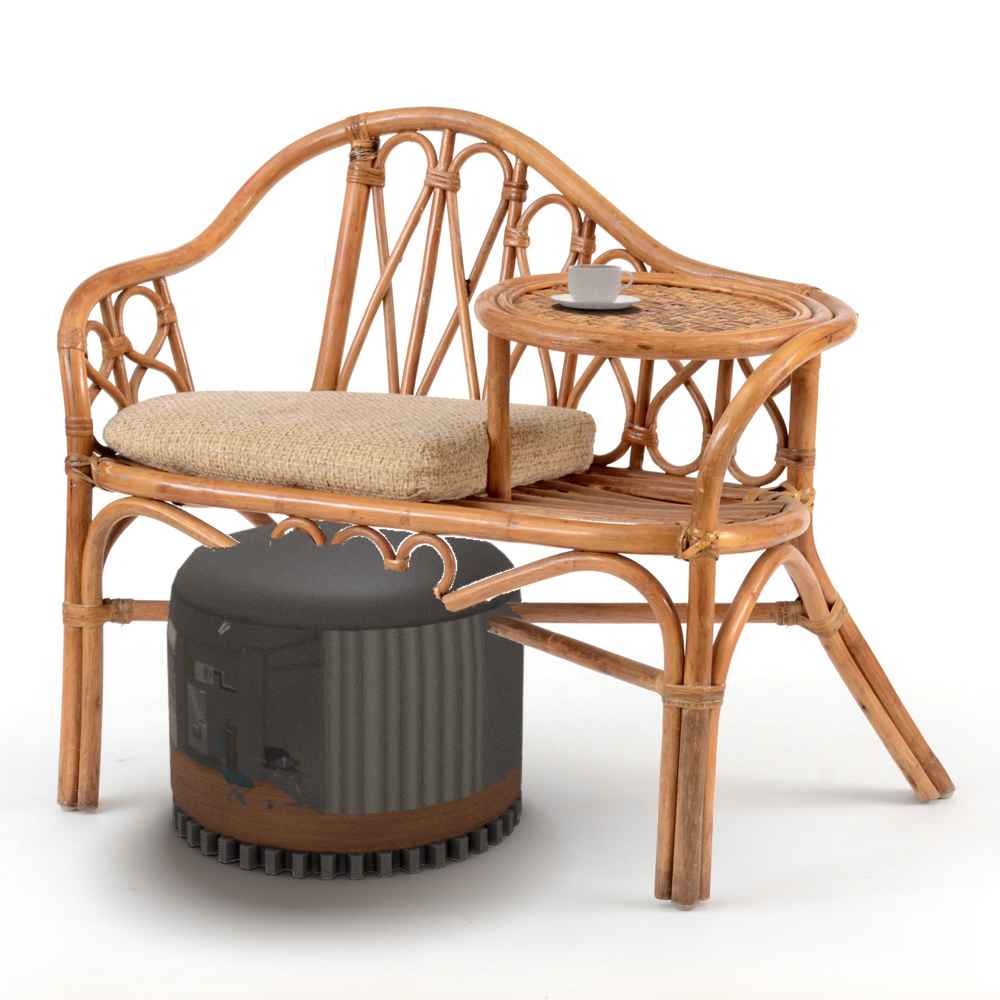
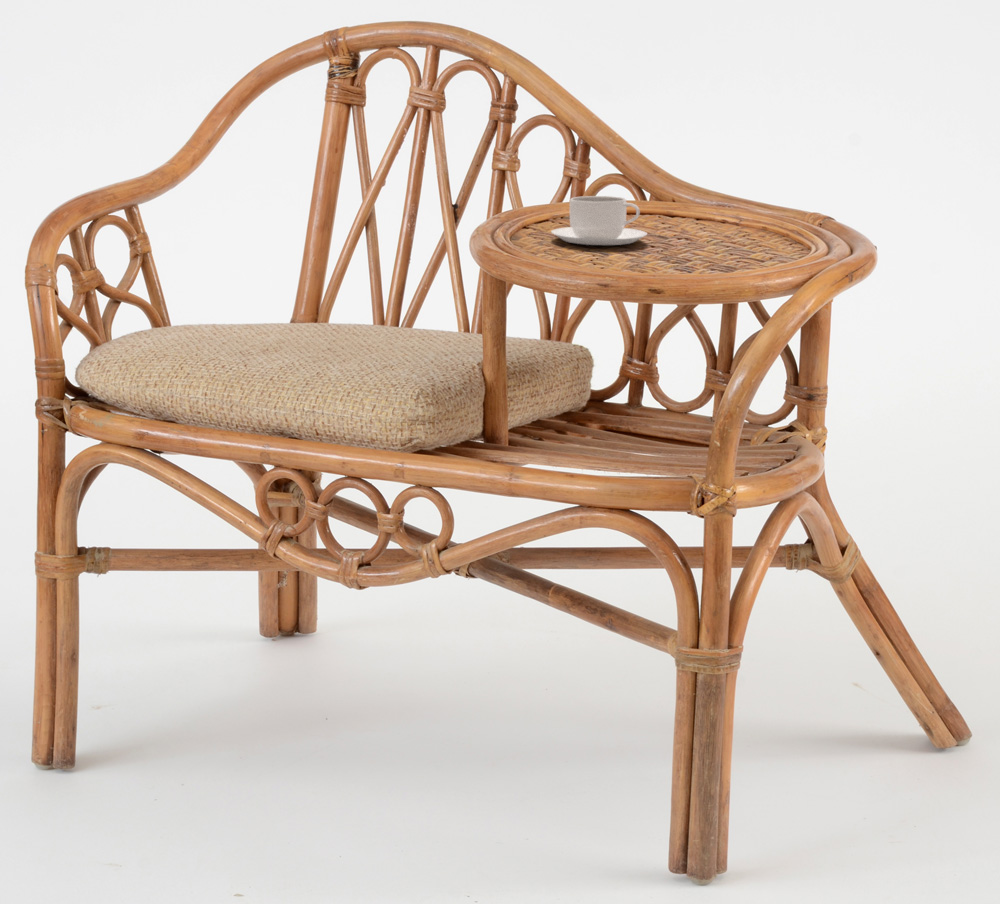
pouf: present [166,521,524,880] -> none [146,459,522,850]

